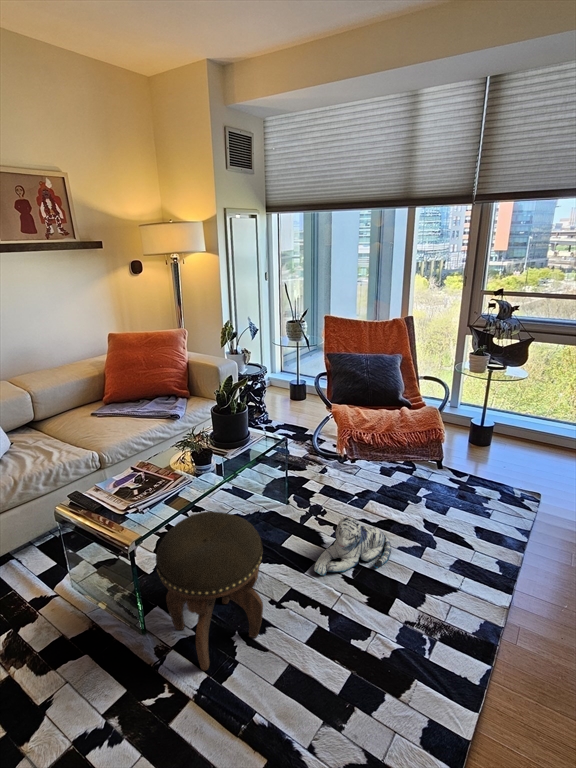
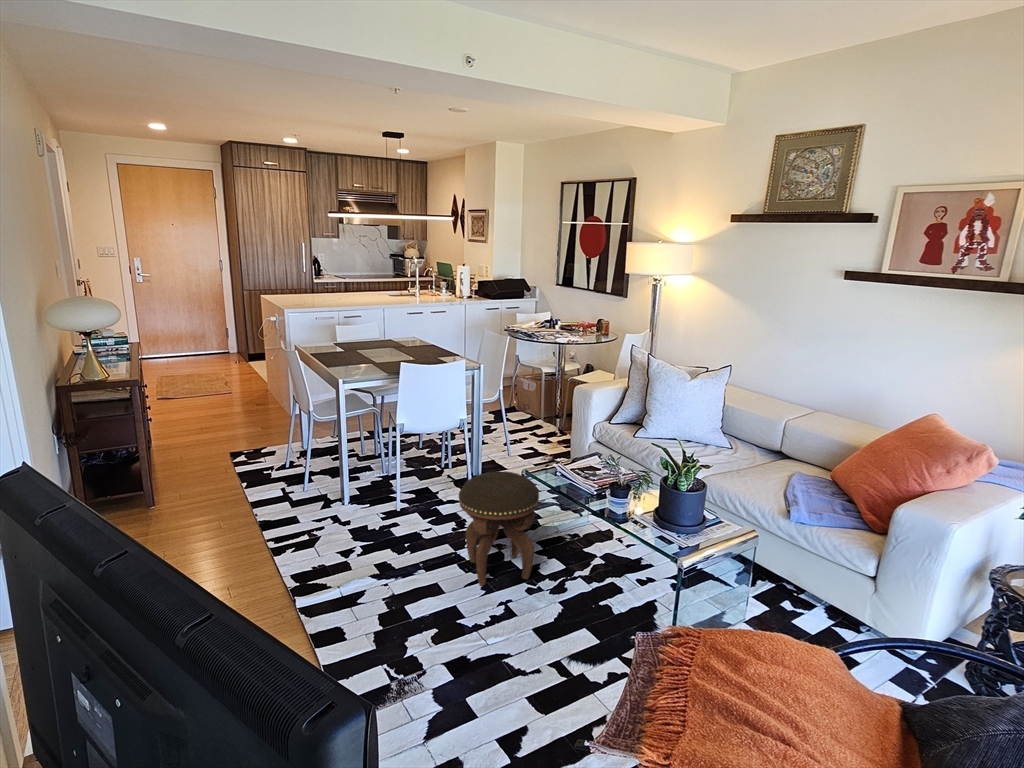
plush toy: present [314,517,391,575] -> none [503,607,567,714]

